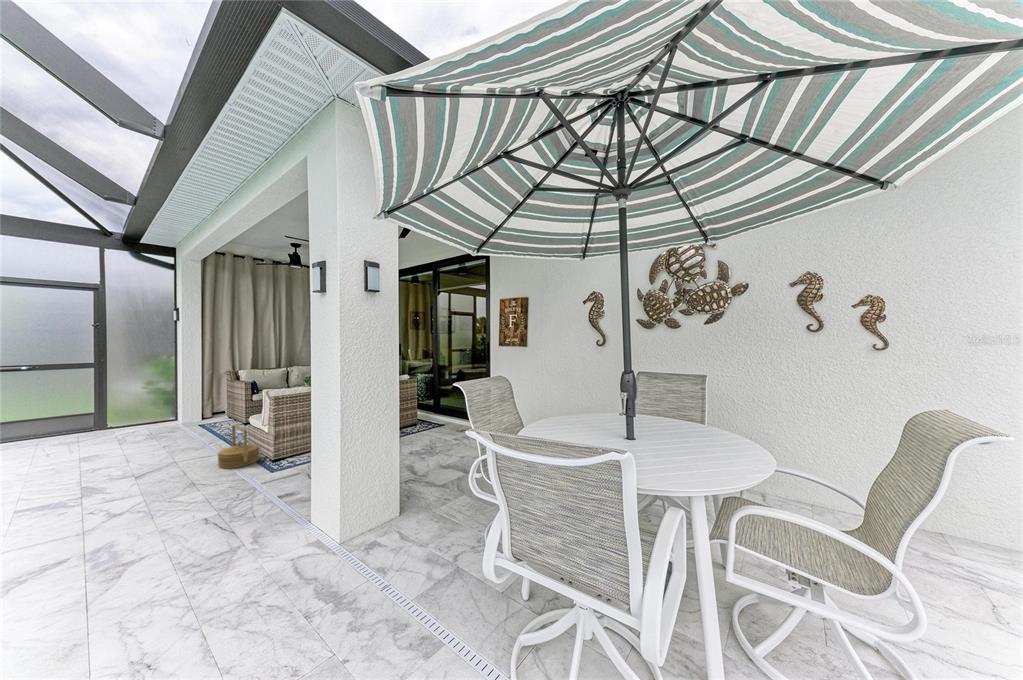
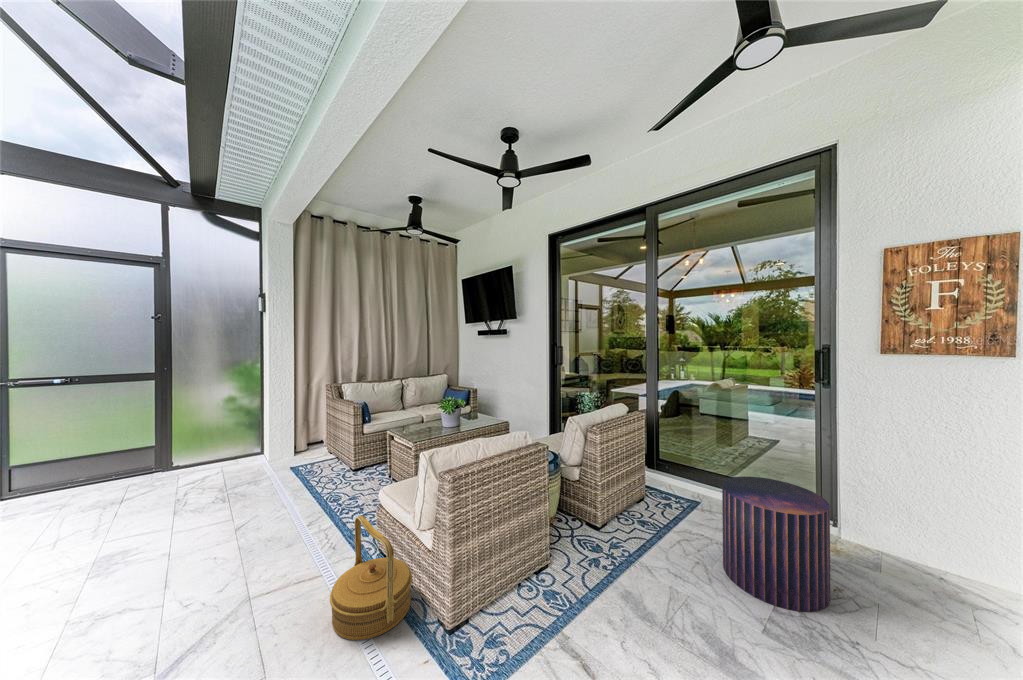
pouf: none [414,406,452,452] -> present [722,476,831,612]

